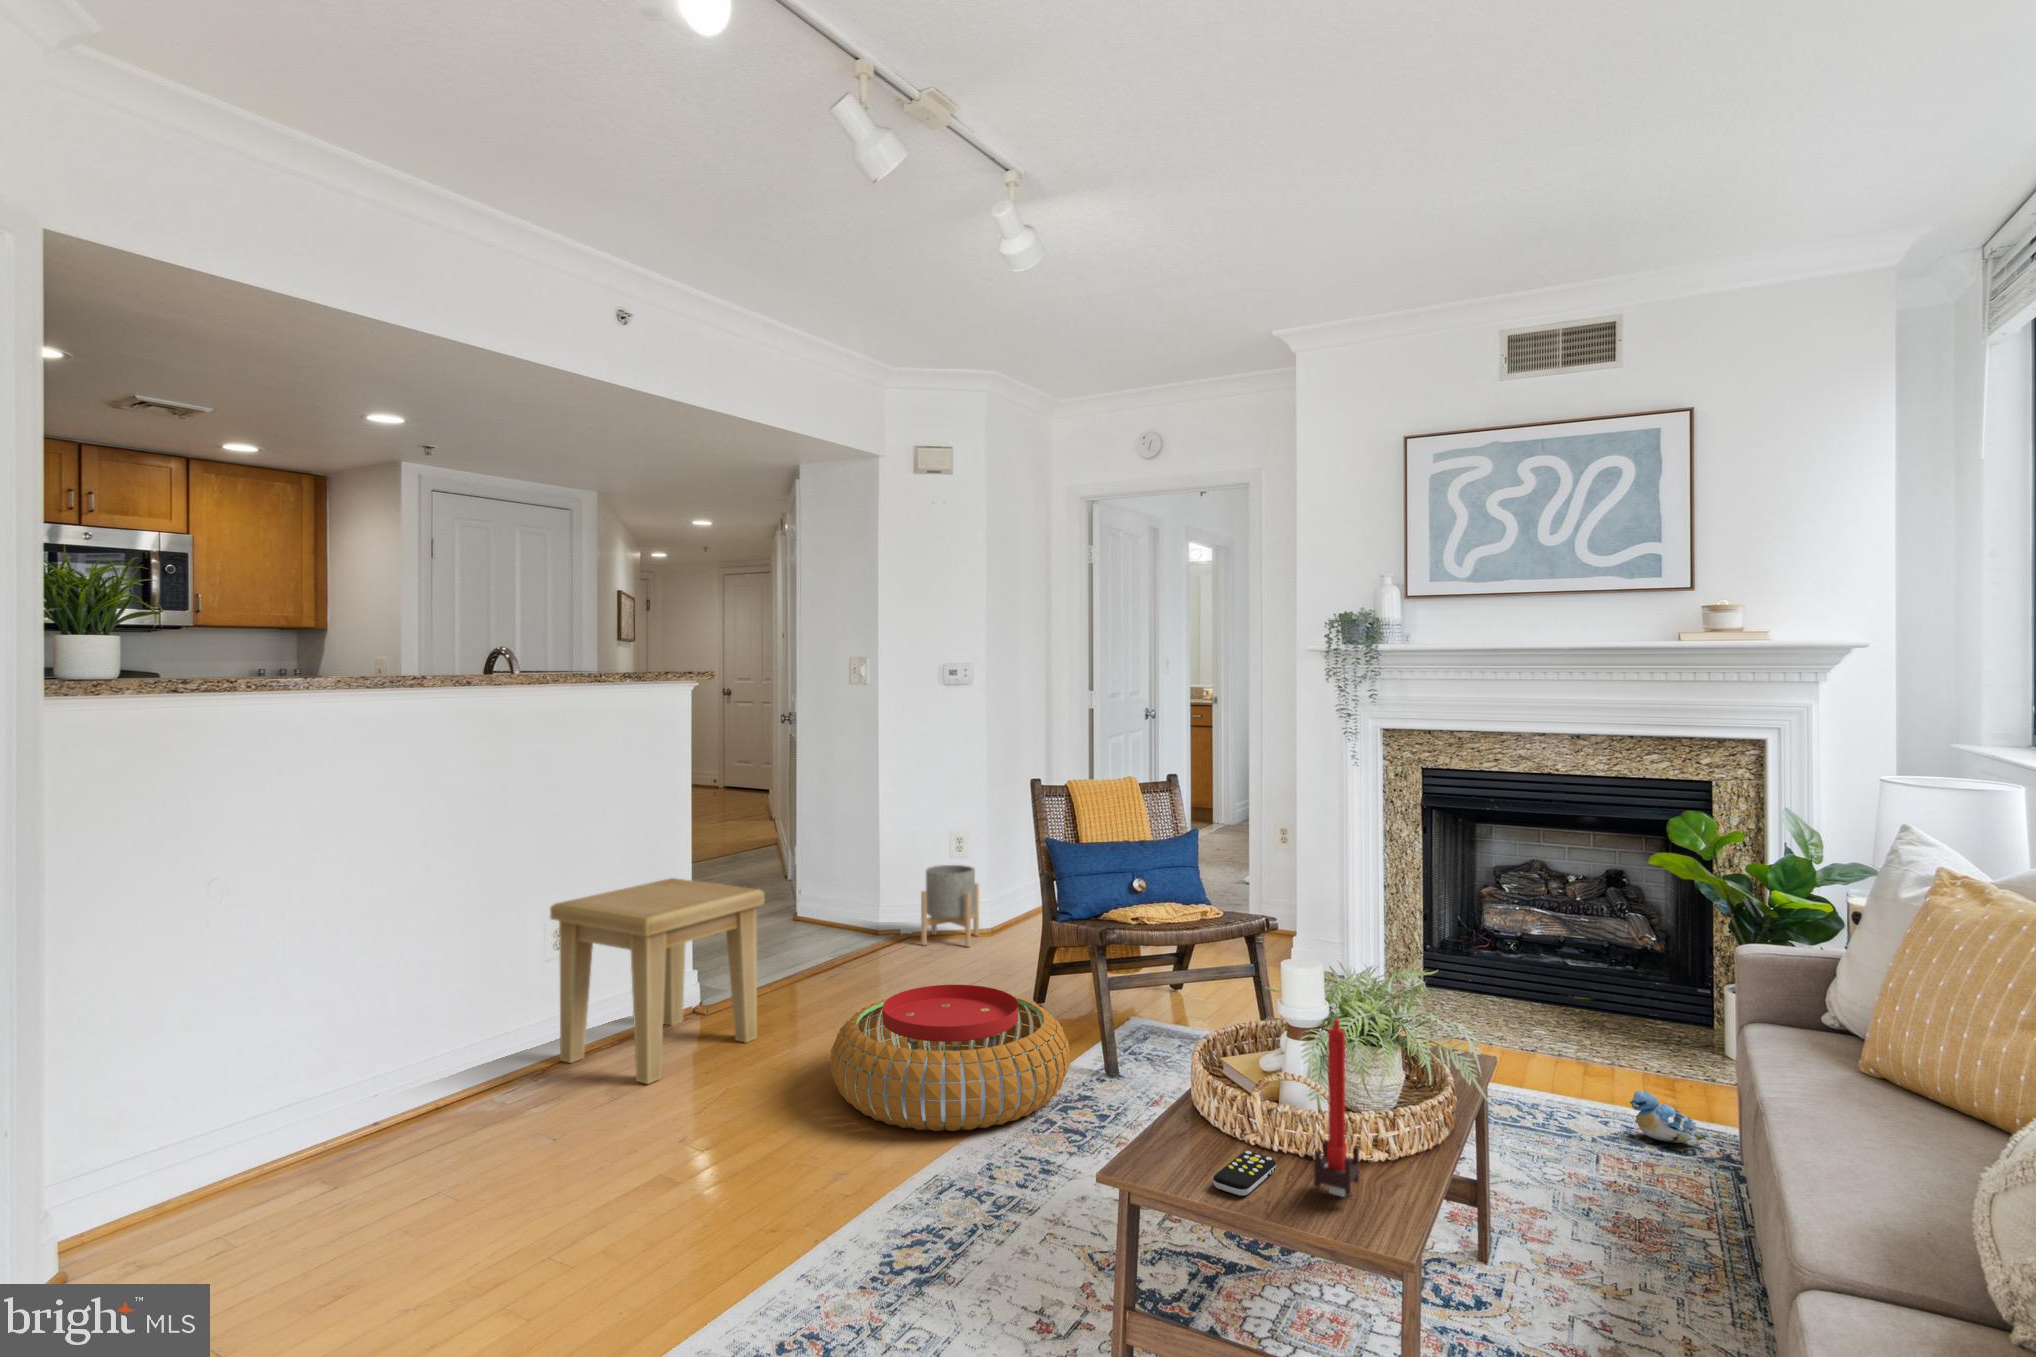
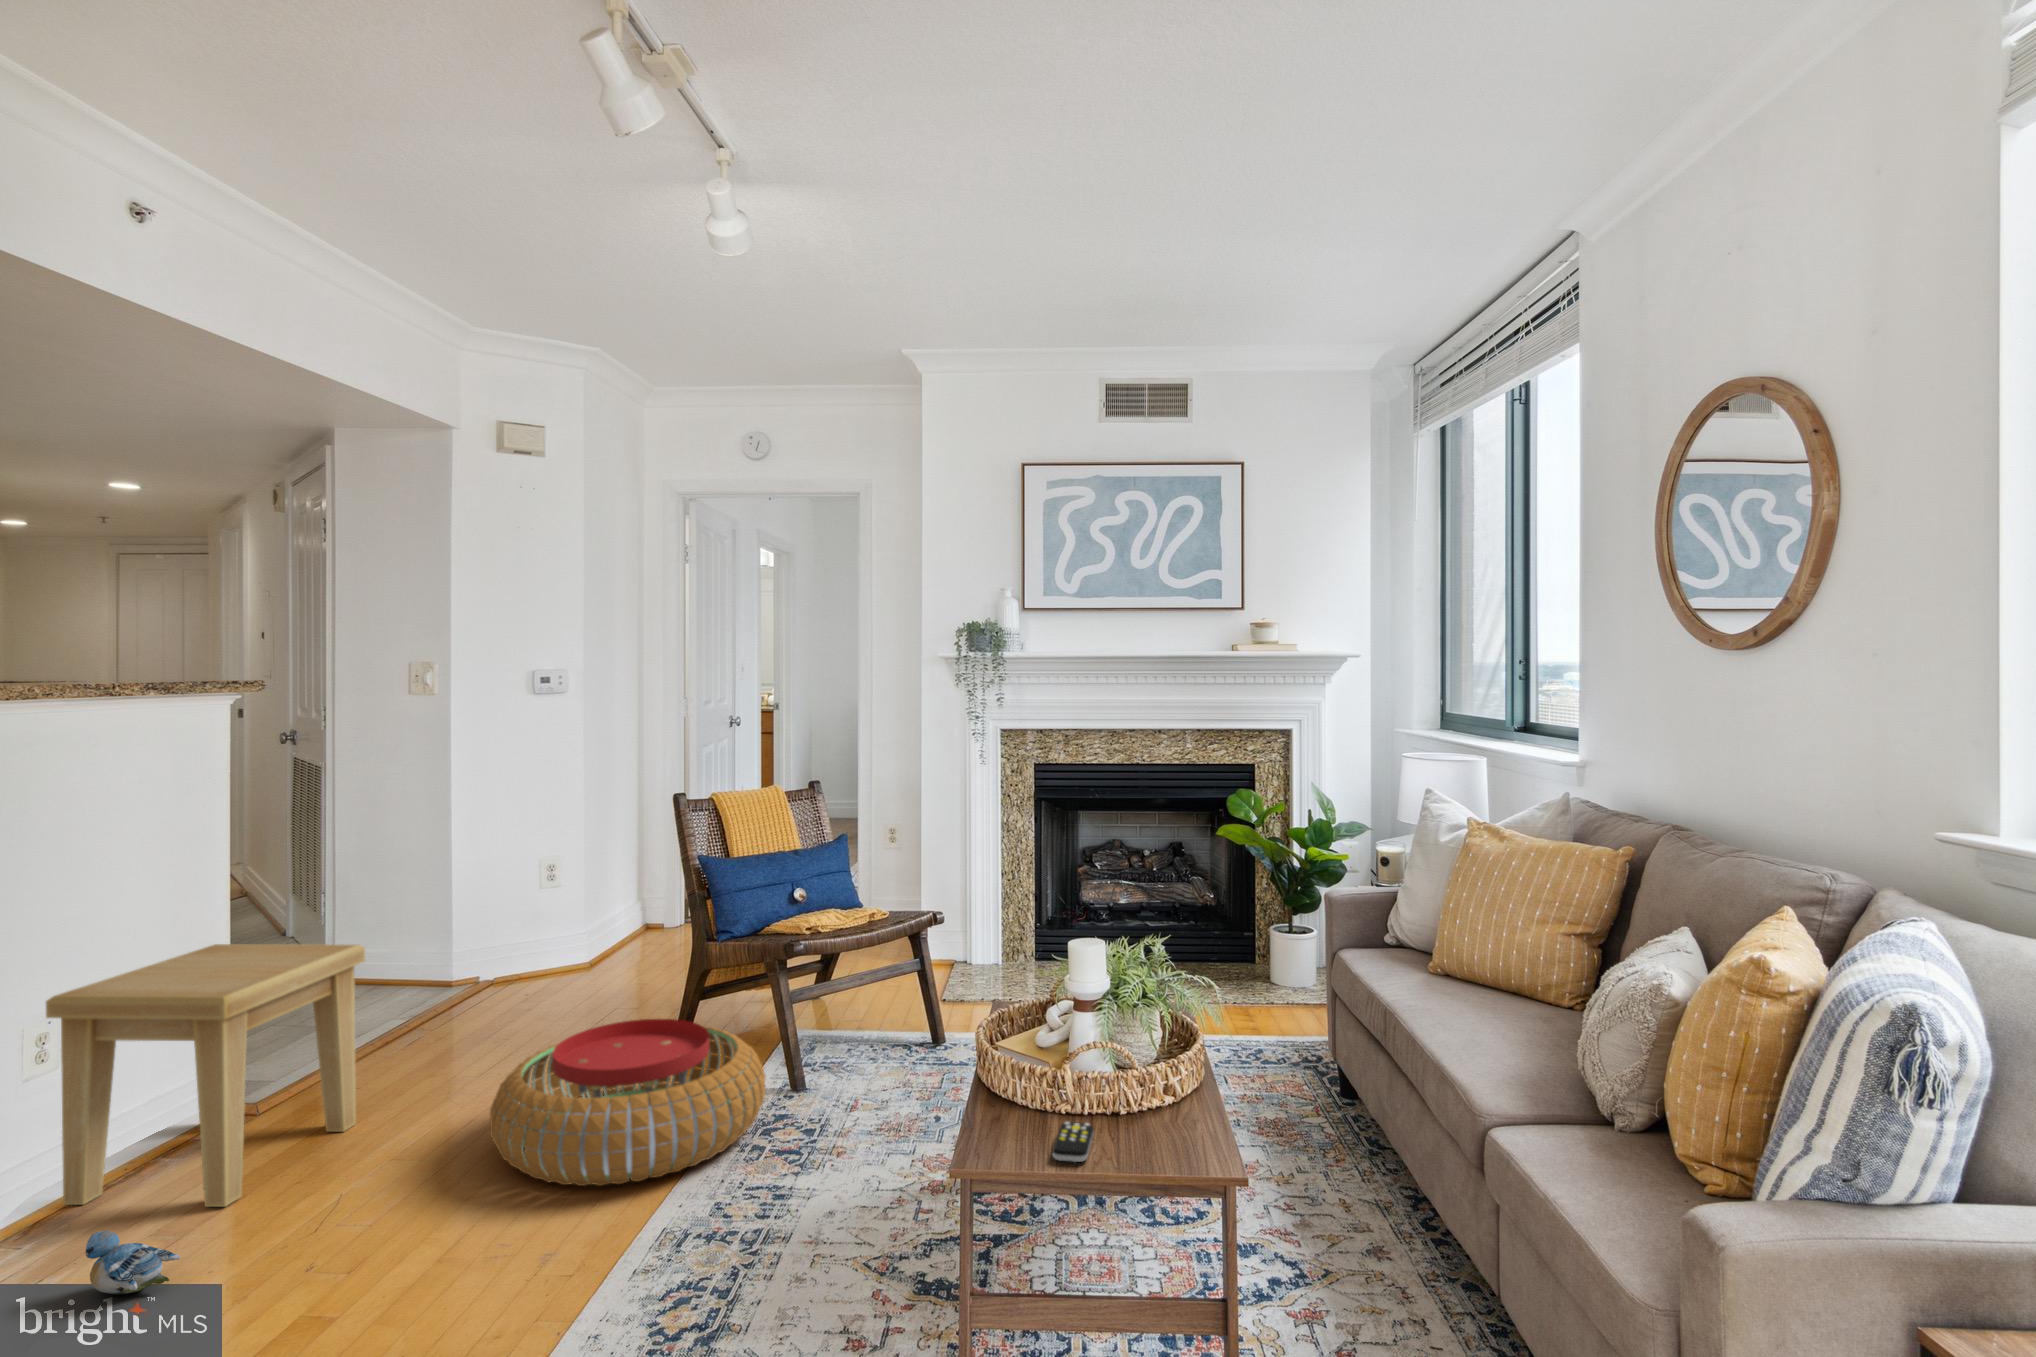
planter: present [921,865,979,947] -> none [516,894,581,988]
candle: present [1314,1019,1359,1197] -> none [1137,987,1170,1143]
plush toy: present [1629,1091,1706,1143] -> present [86,1231,180,1294]

